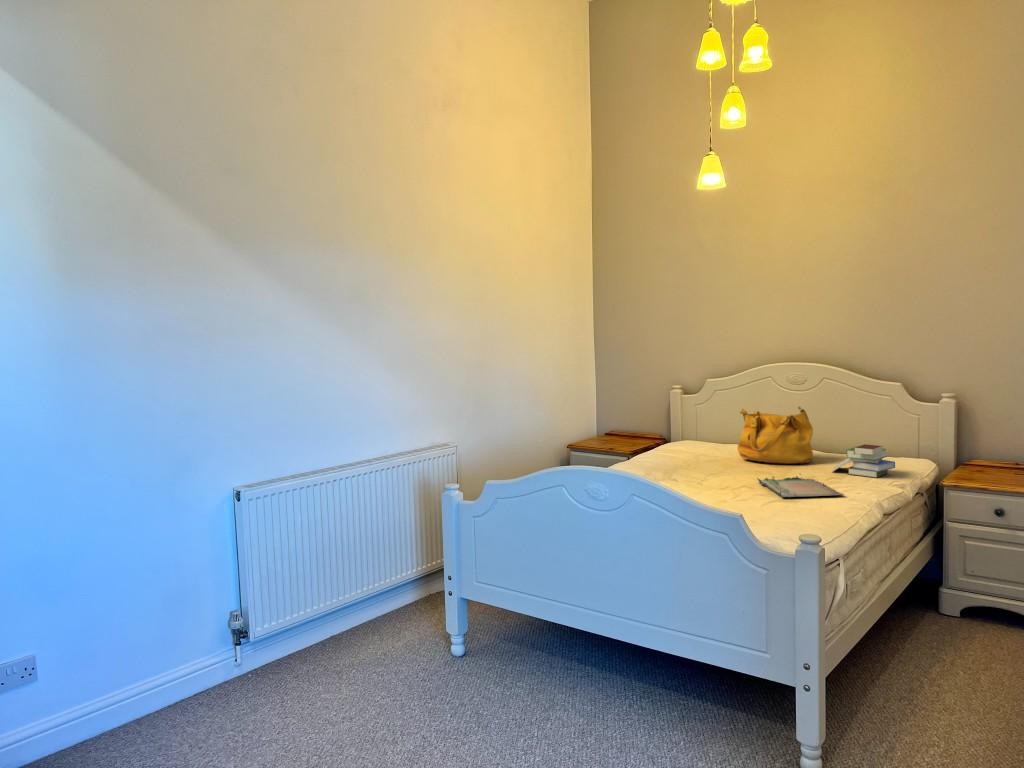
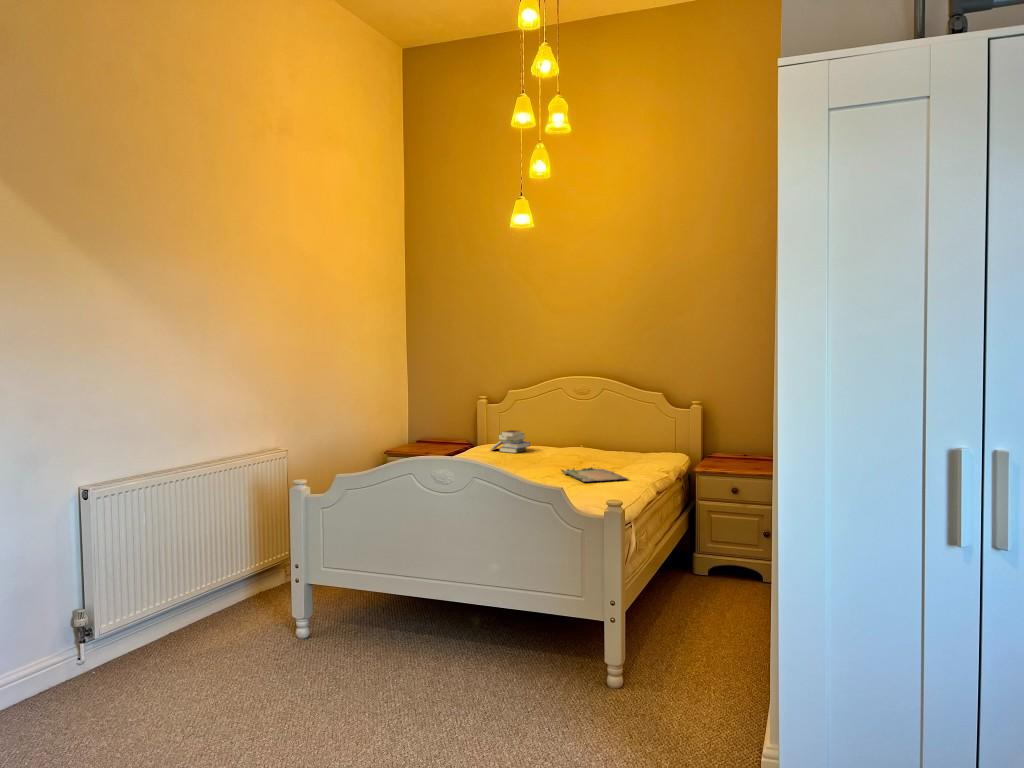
handbag: present [738,407,813,464] -> none [540,411,601,459]
book: present [833,444,895,478] -> present [490,430,530,453]

